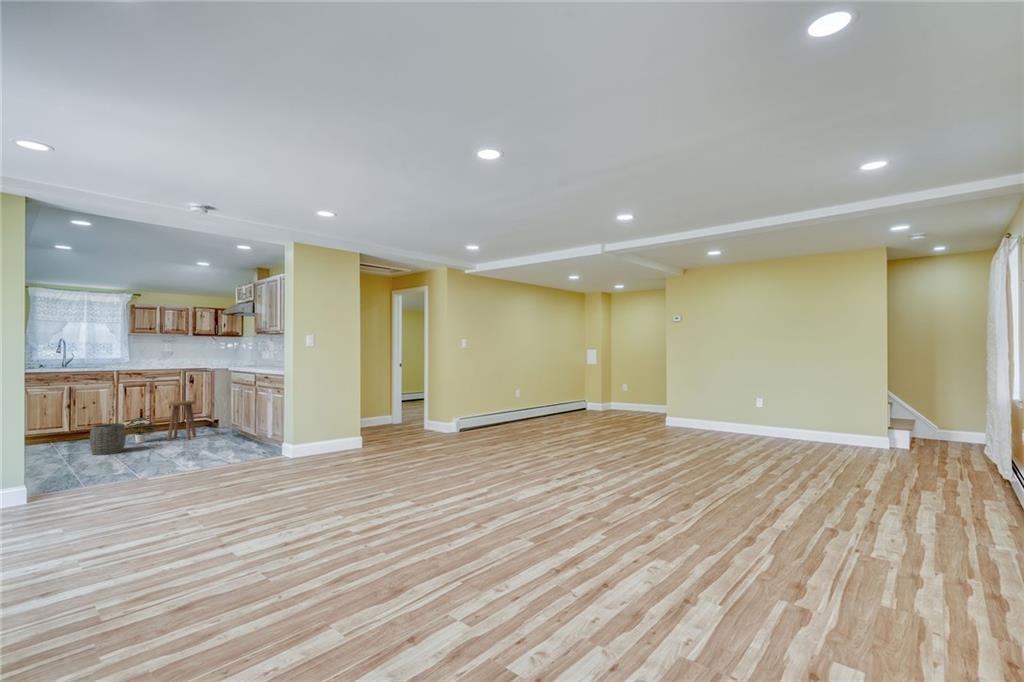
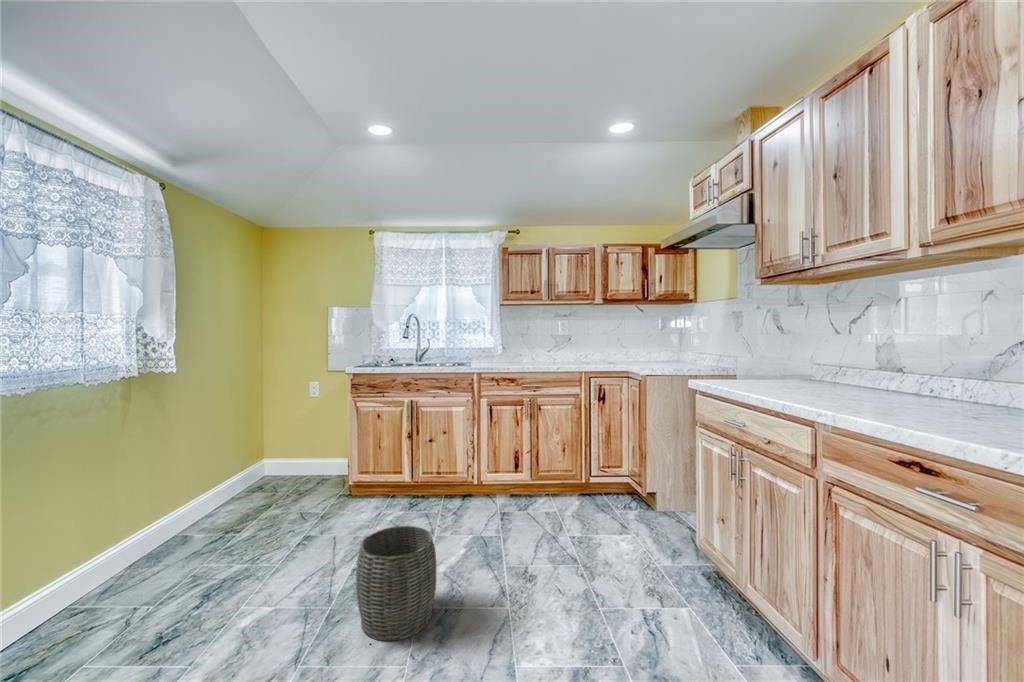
stool: present [167,401,196,440] -> none [544,463,611,590]
potted plant: present [126,415,157,443] -> none [464,493,527,566]

